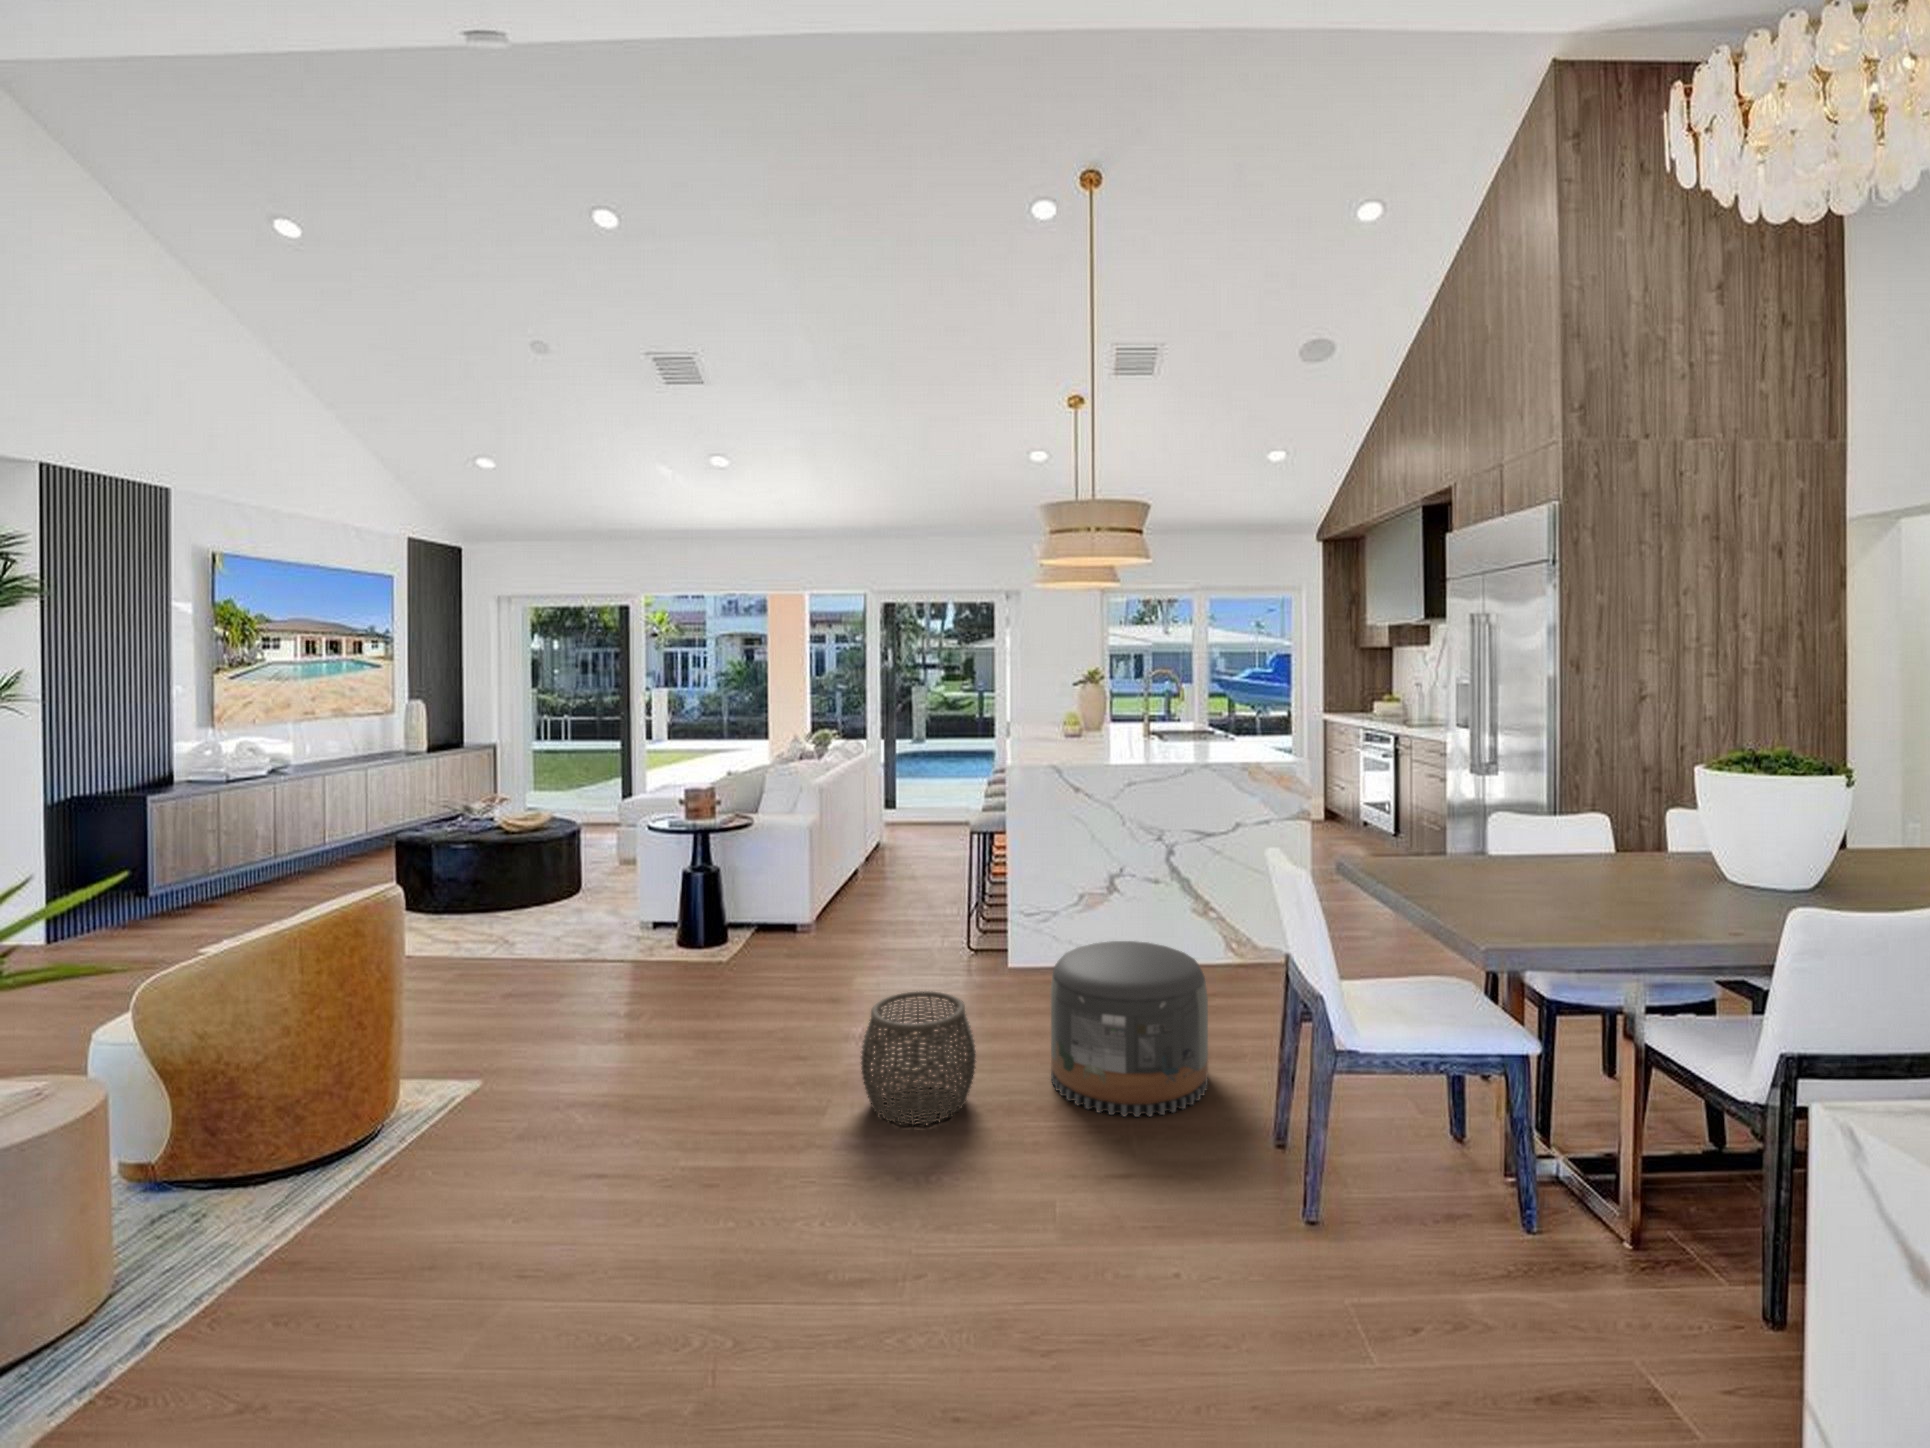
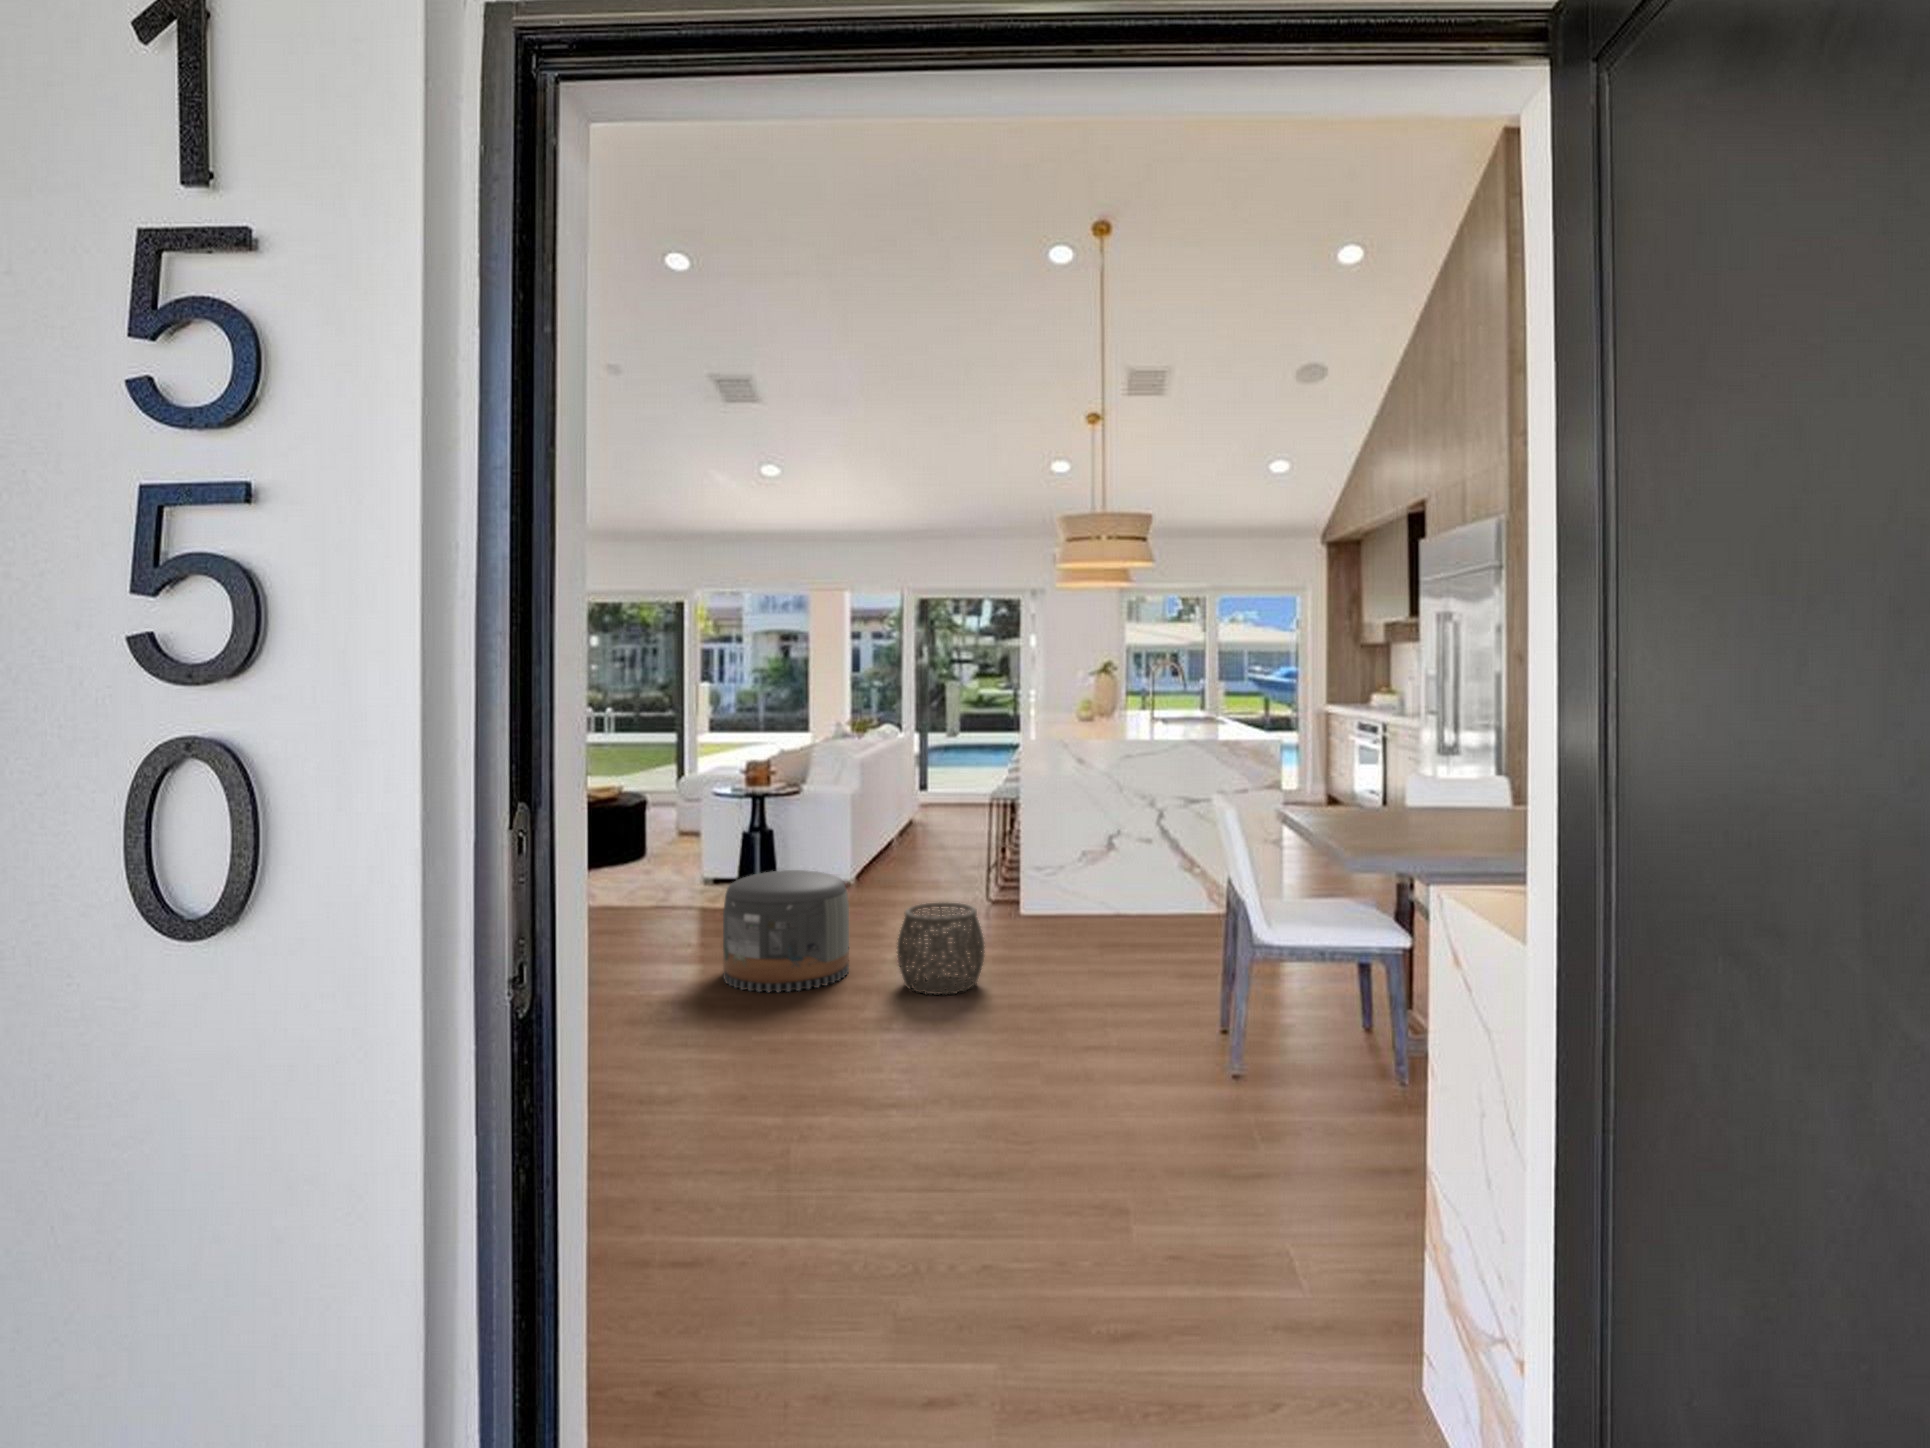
pouf: present [1051,941,1208,1117] -> present [723,870,849,992]

